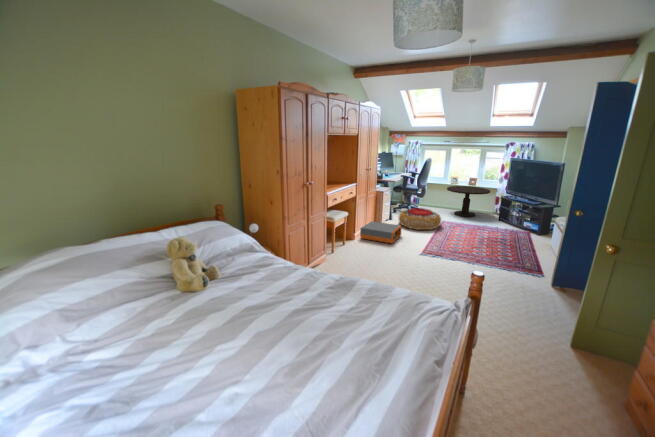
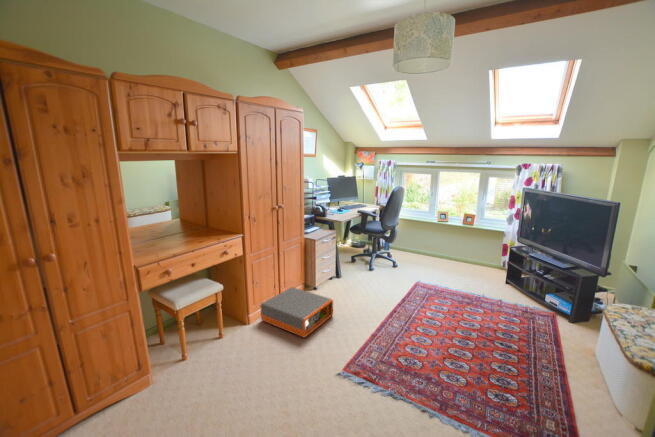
side table: present [447,186,490,217] -> none [428,225,493,275]
pouf: present [399,208,441,230] -> none [344,262,409,303]

